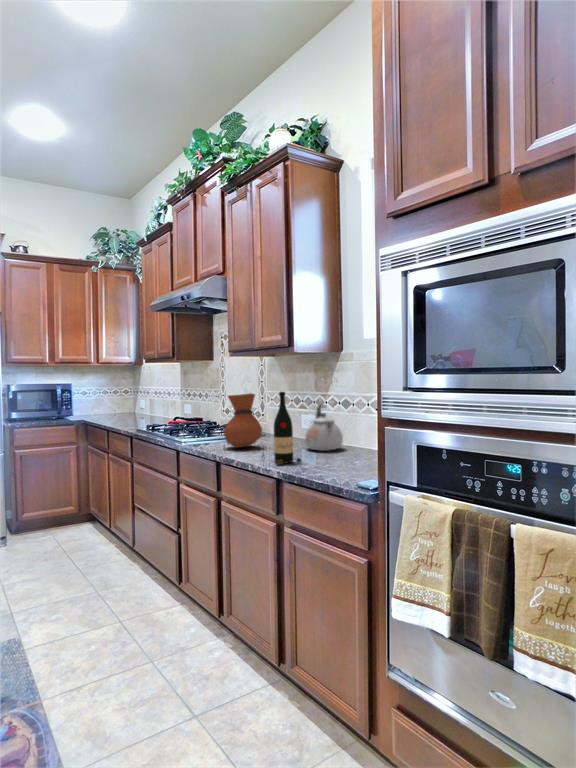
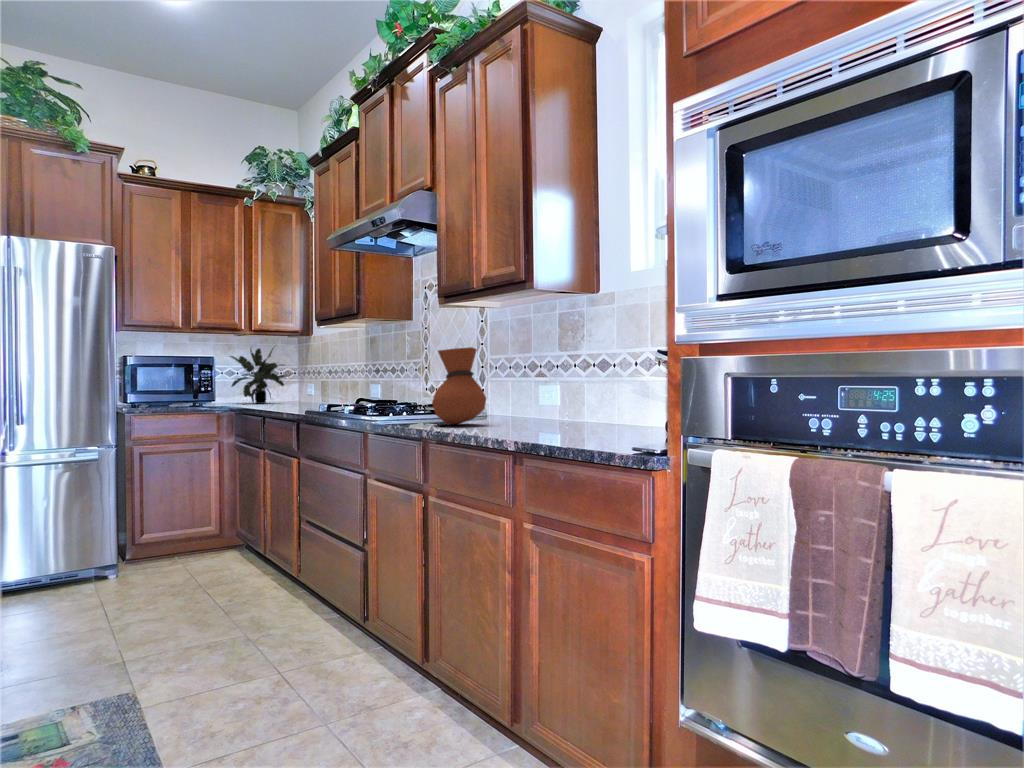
potted plant: none [82,374,125,416] -> present [230,348,287,404]
wine bottle: present [274,392,301,465] -> none [507,334,546,436]
kettle: present [305,406,343,451] -> none [547,363,601,427]

